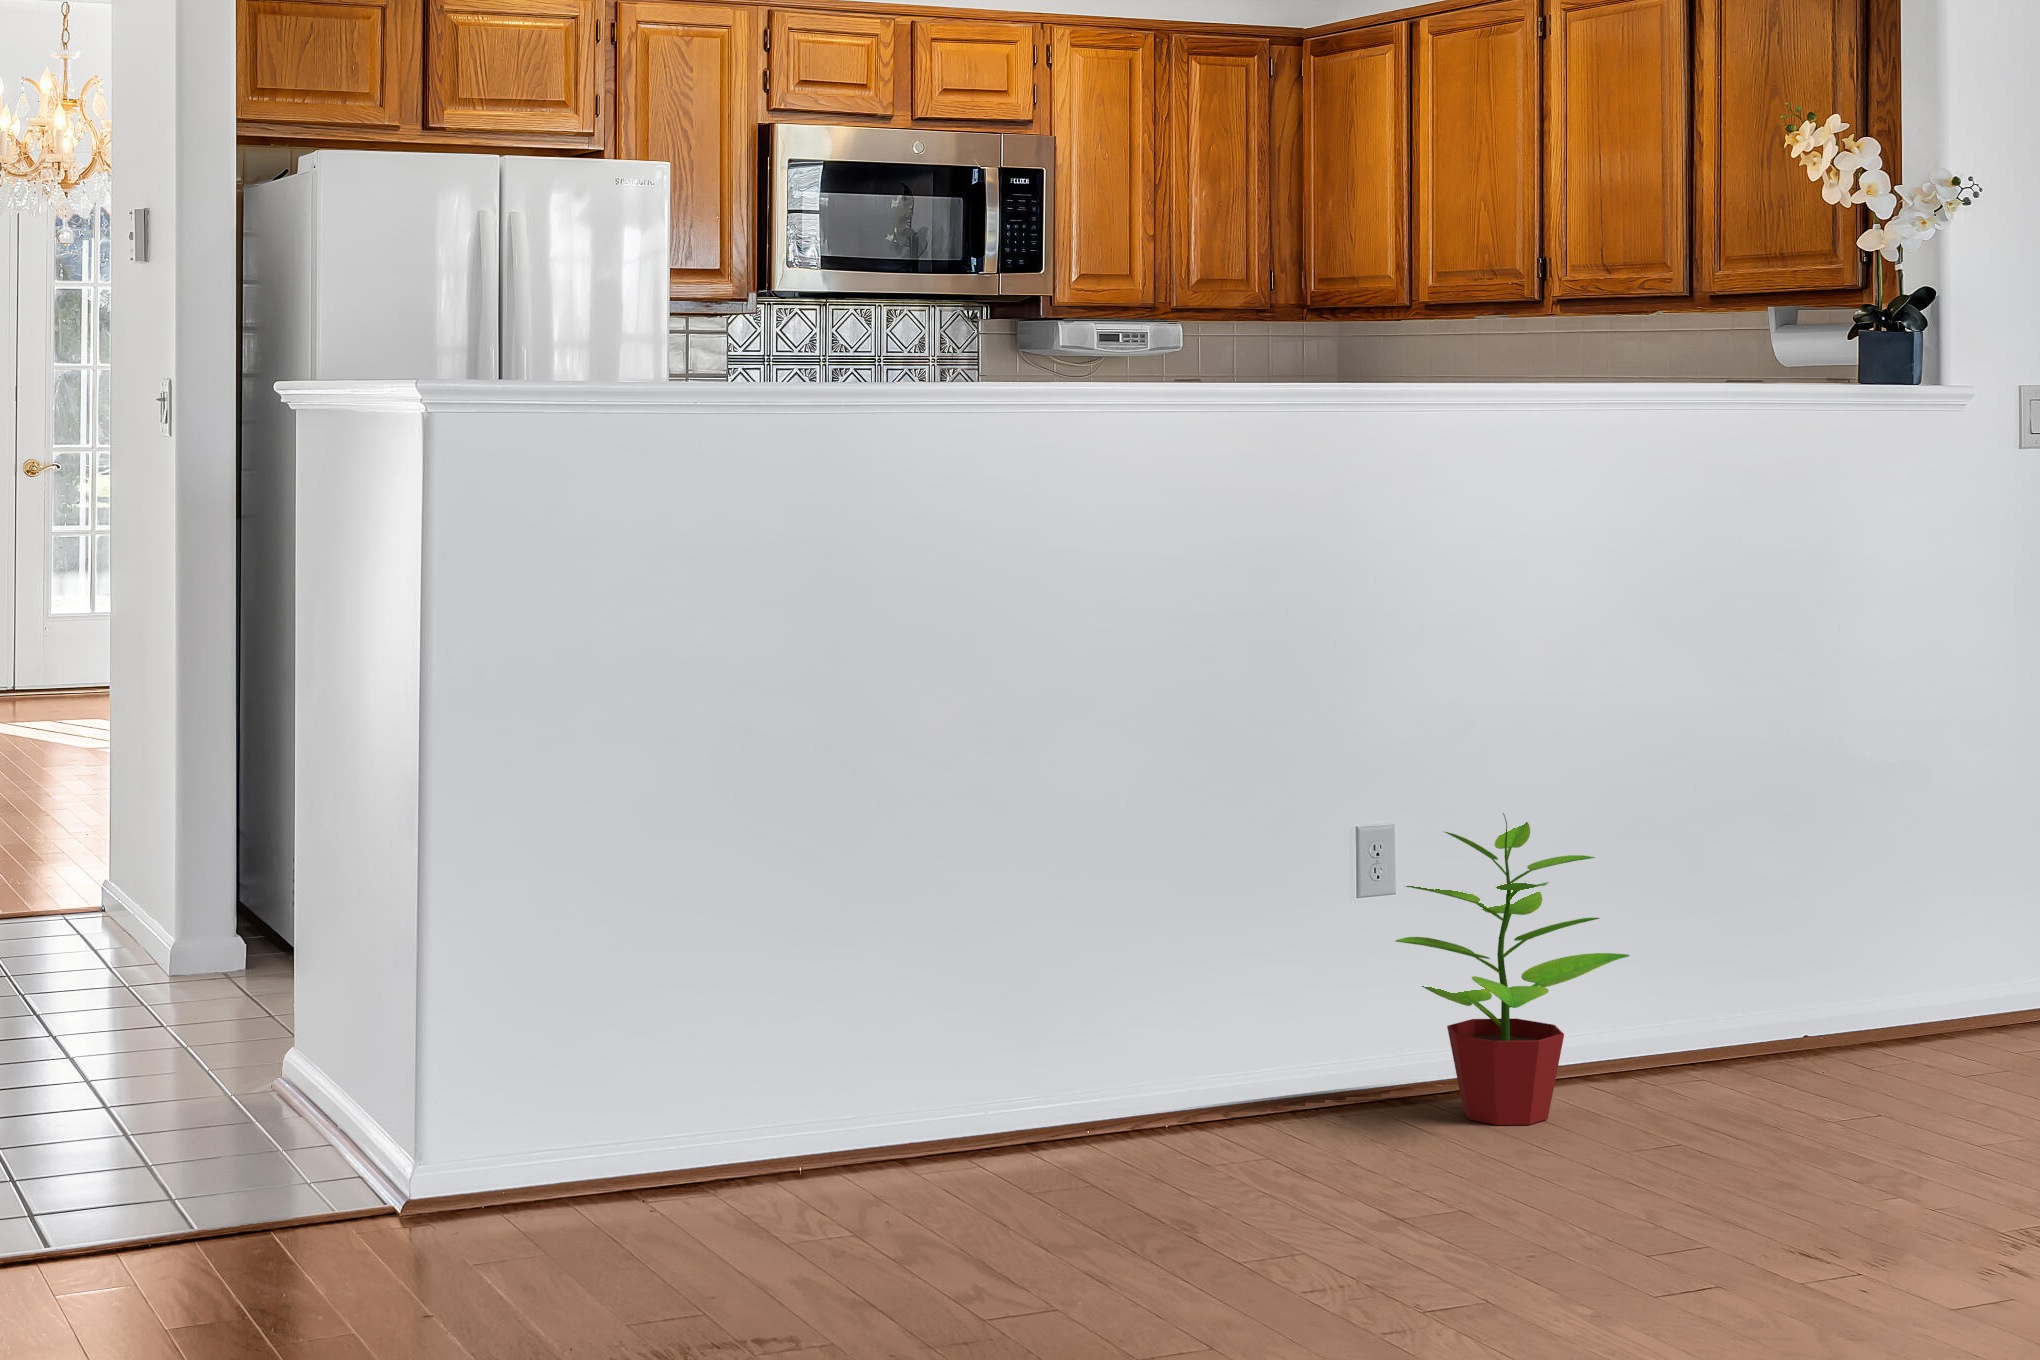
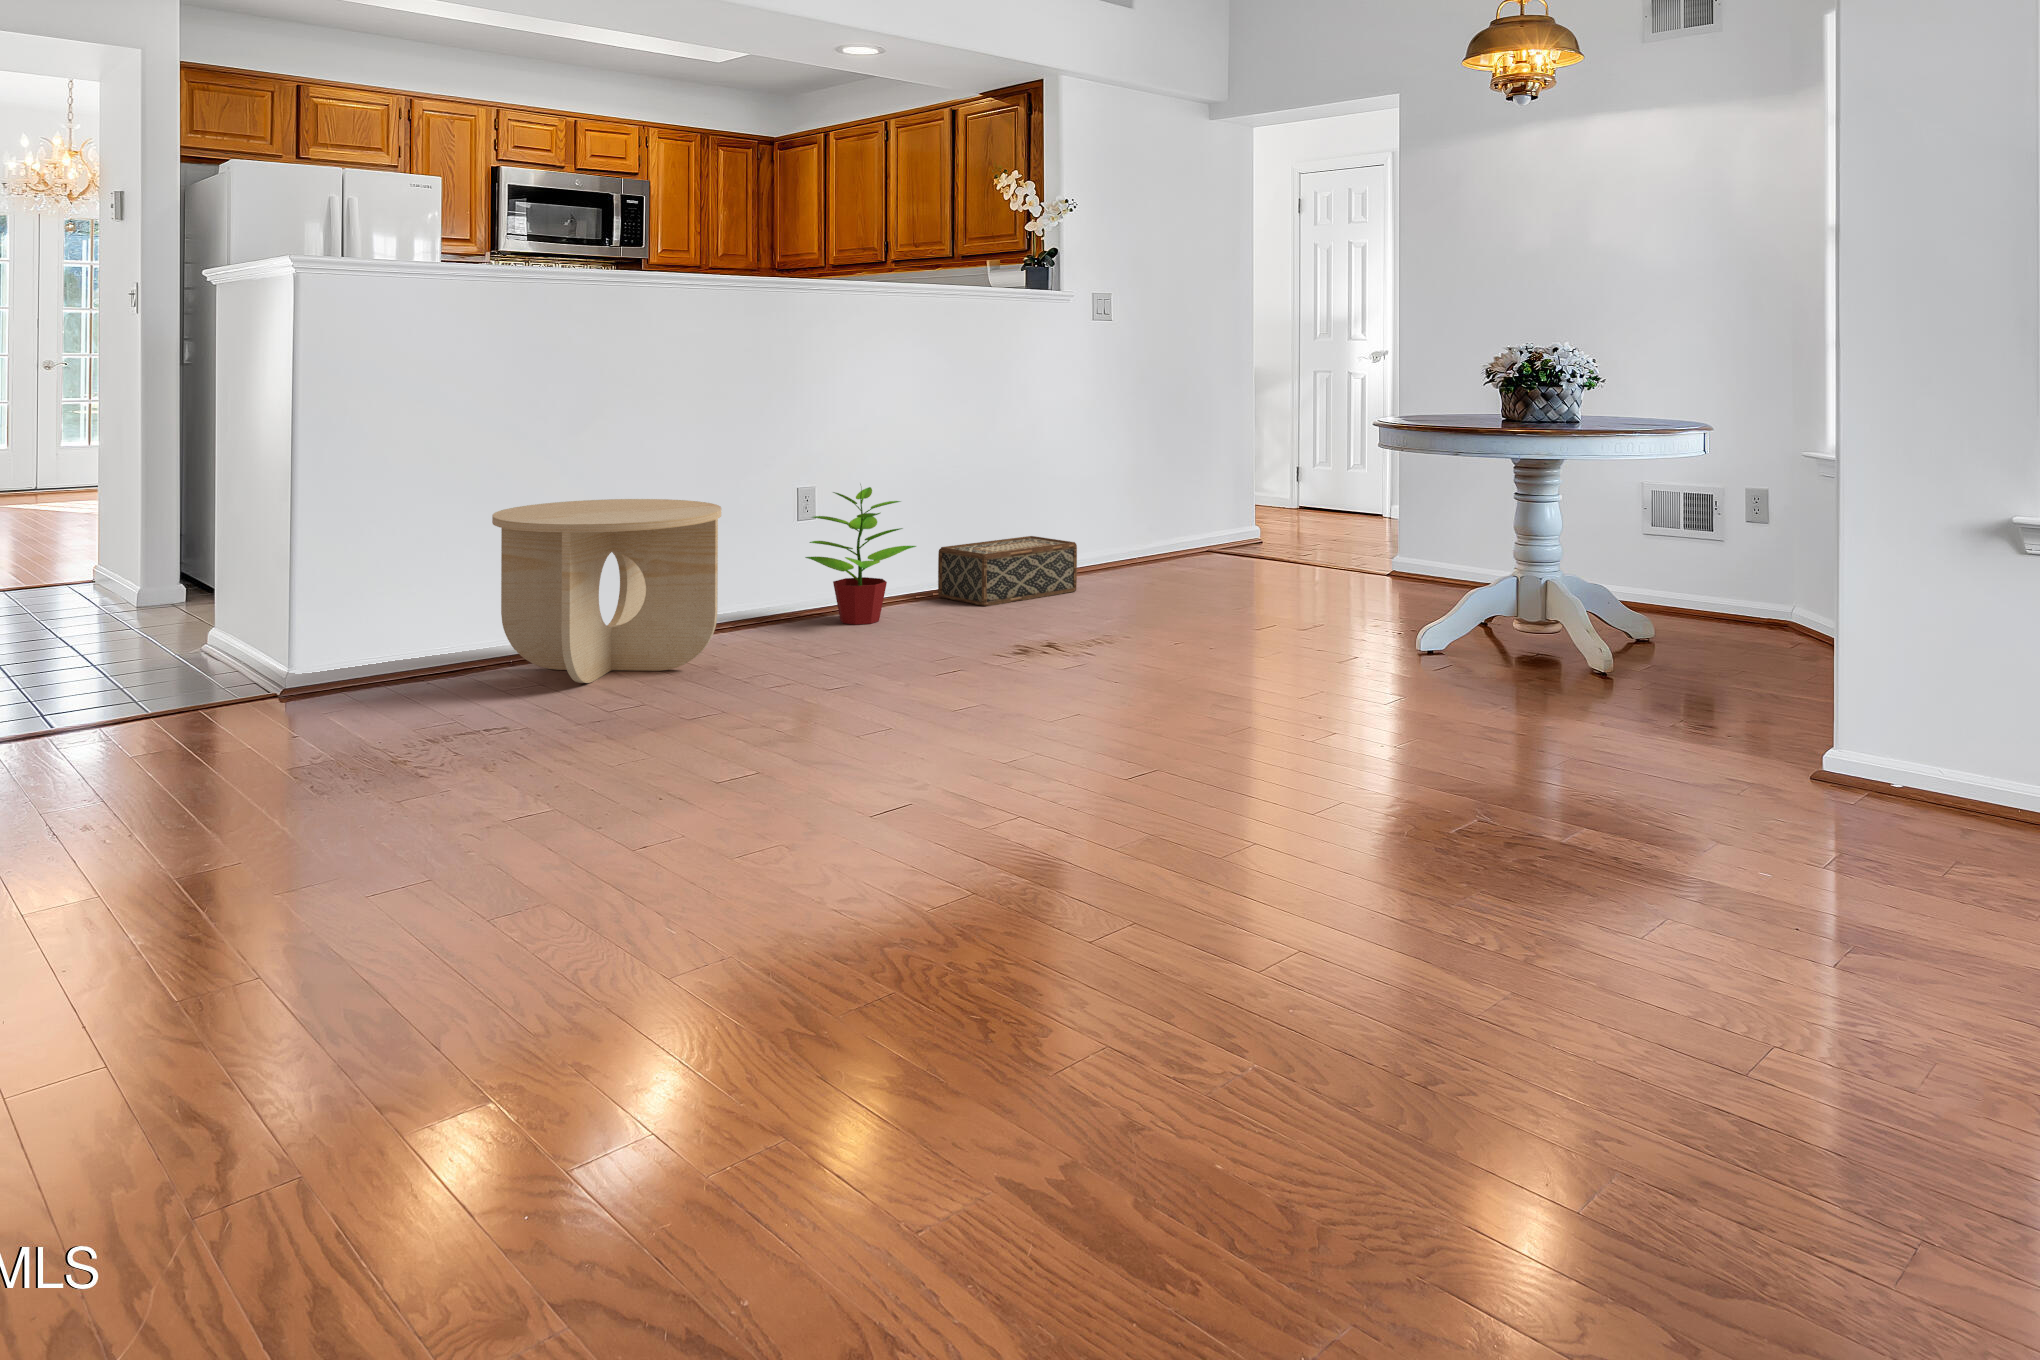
side table: none [773,841,1213,1231] -> present [492,499,721,683]
woven basket: none [1680,931,2004,1095] -> present [938,536,1077,606]

